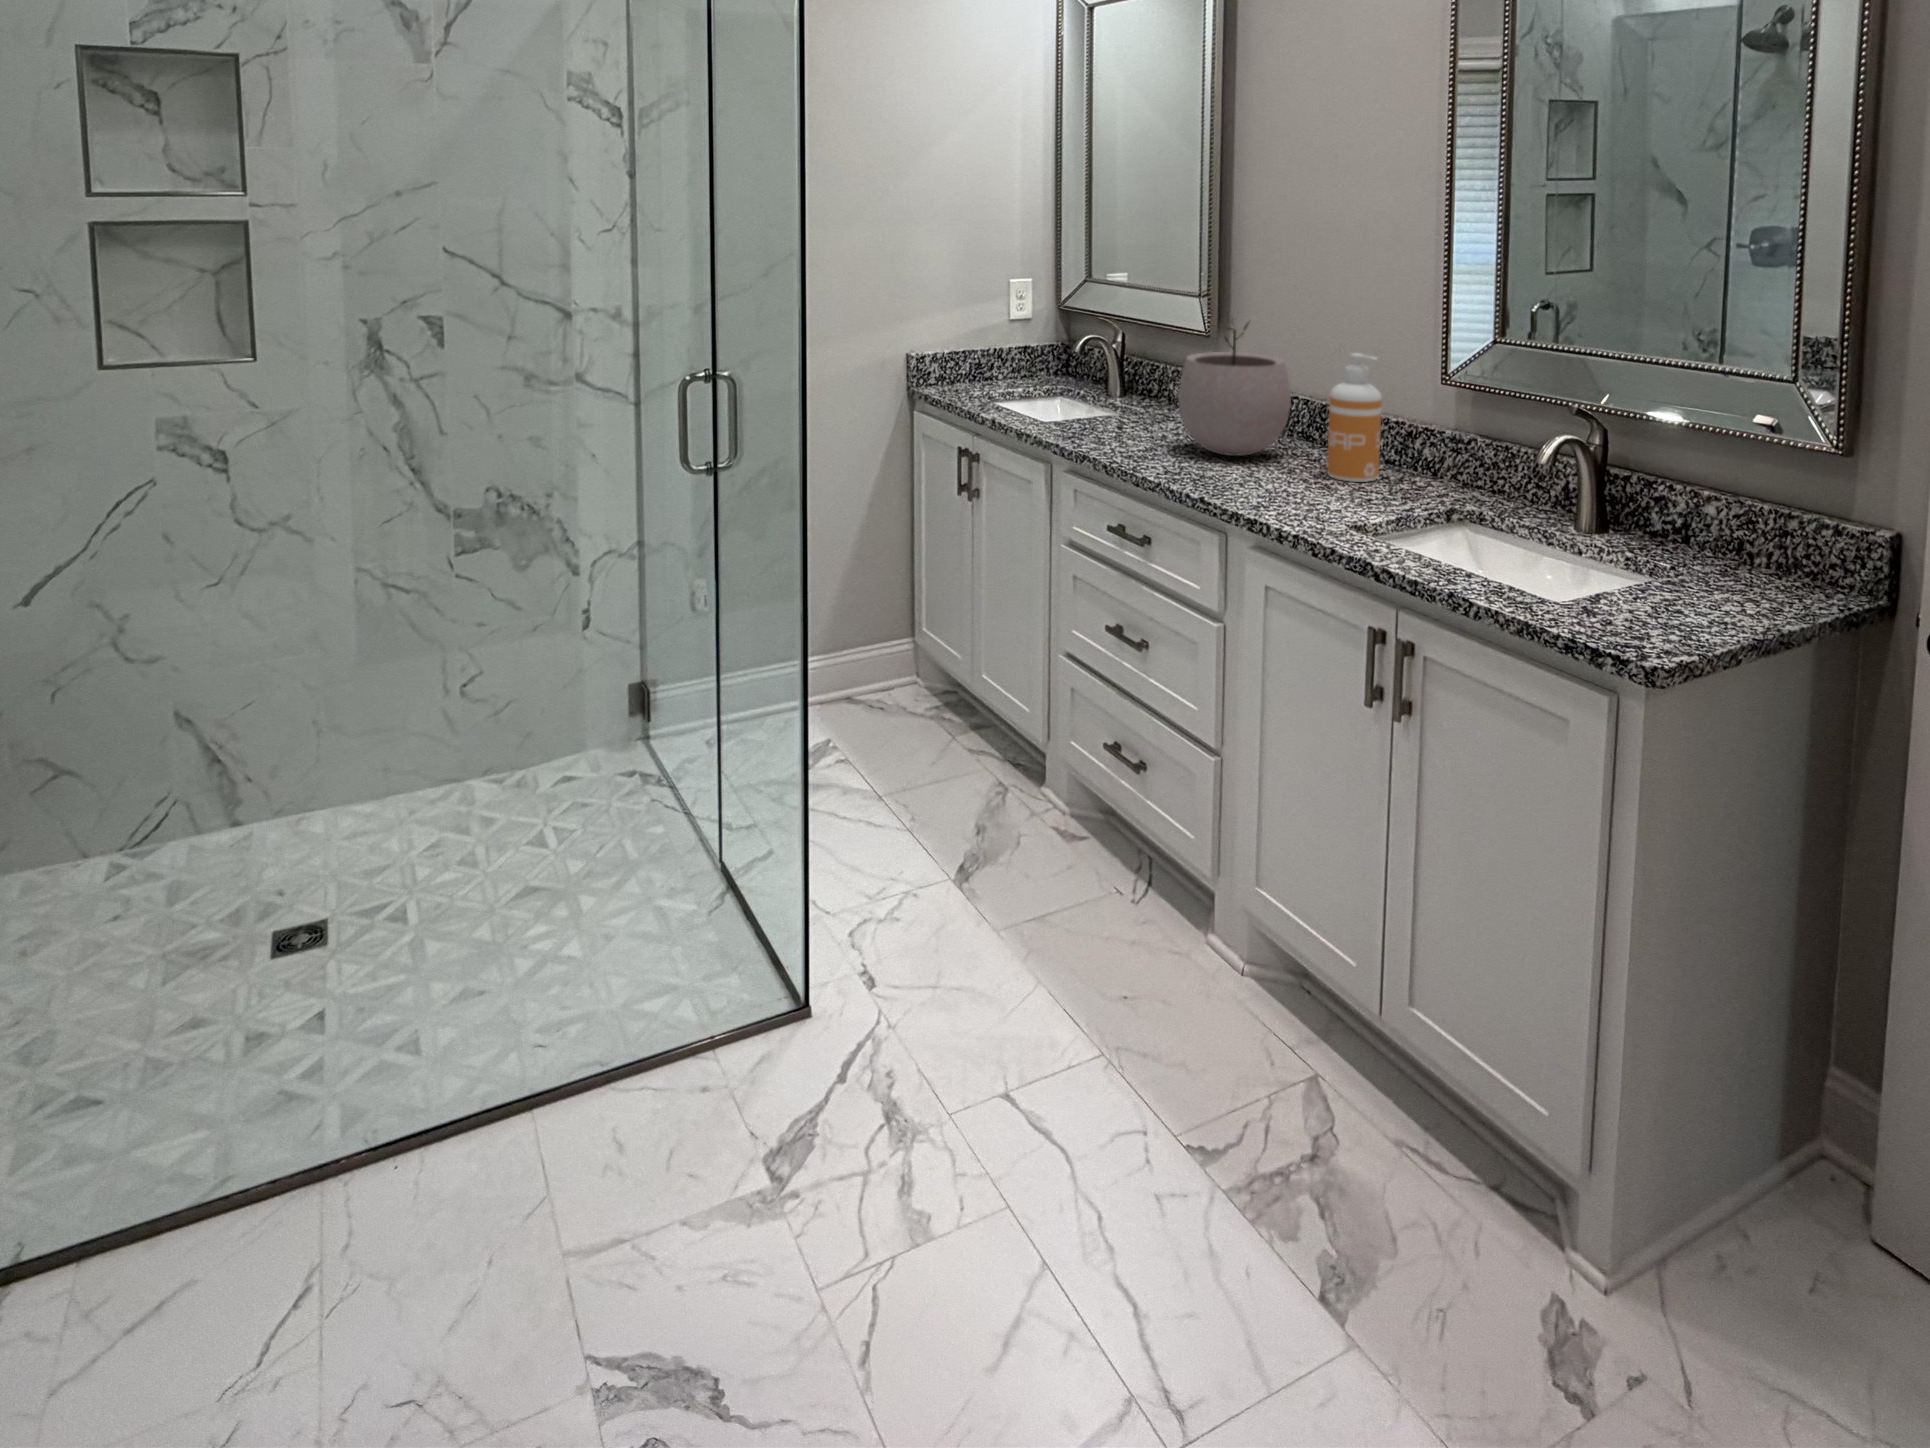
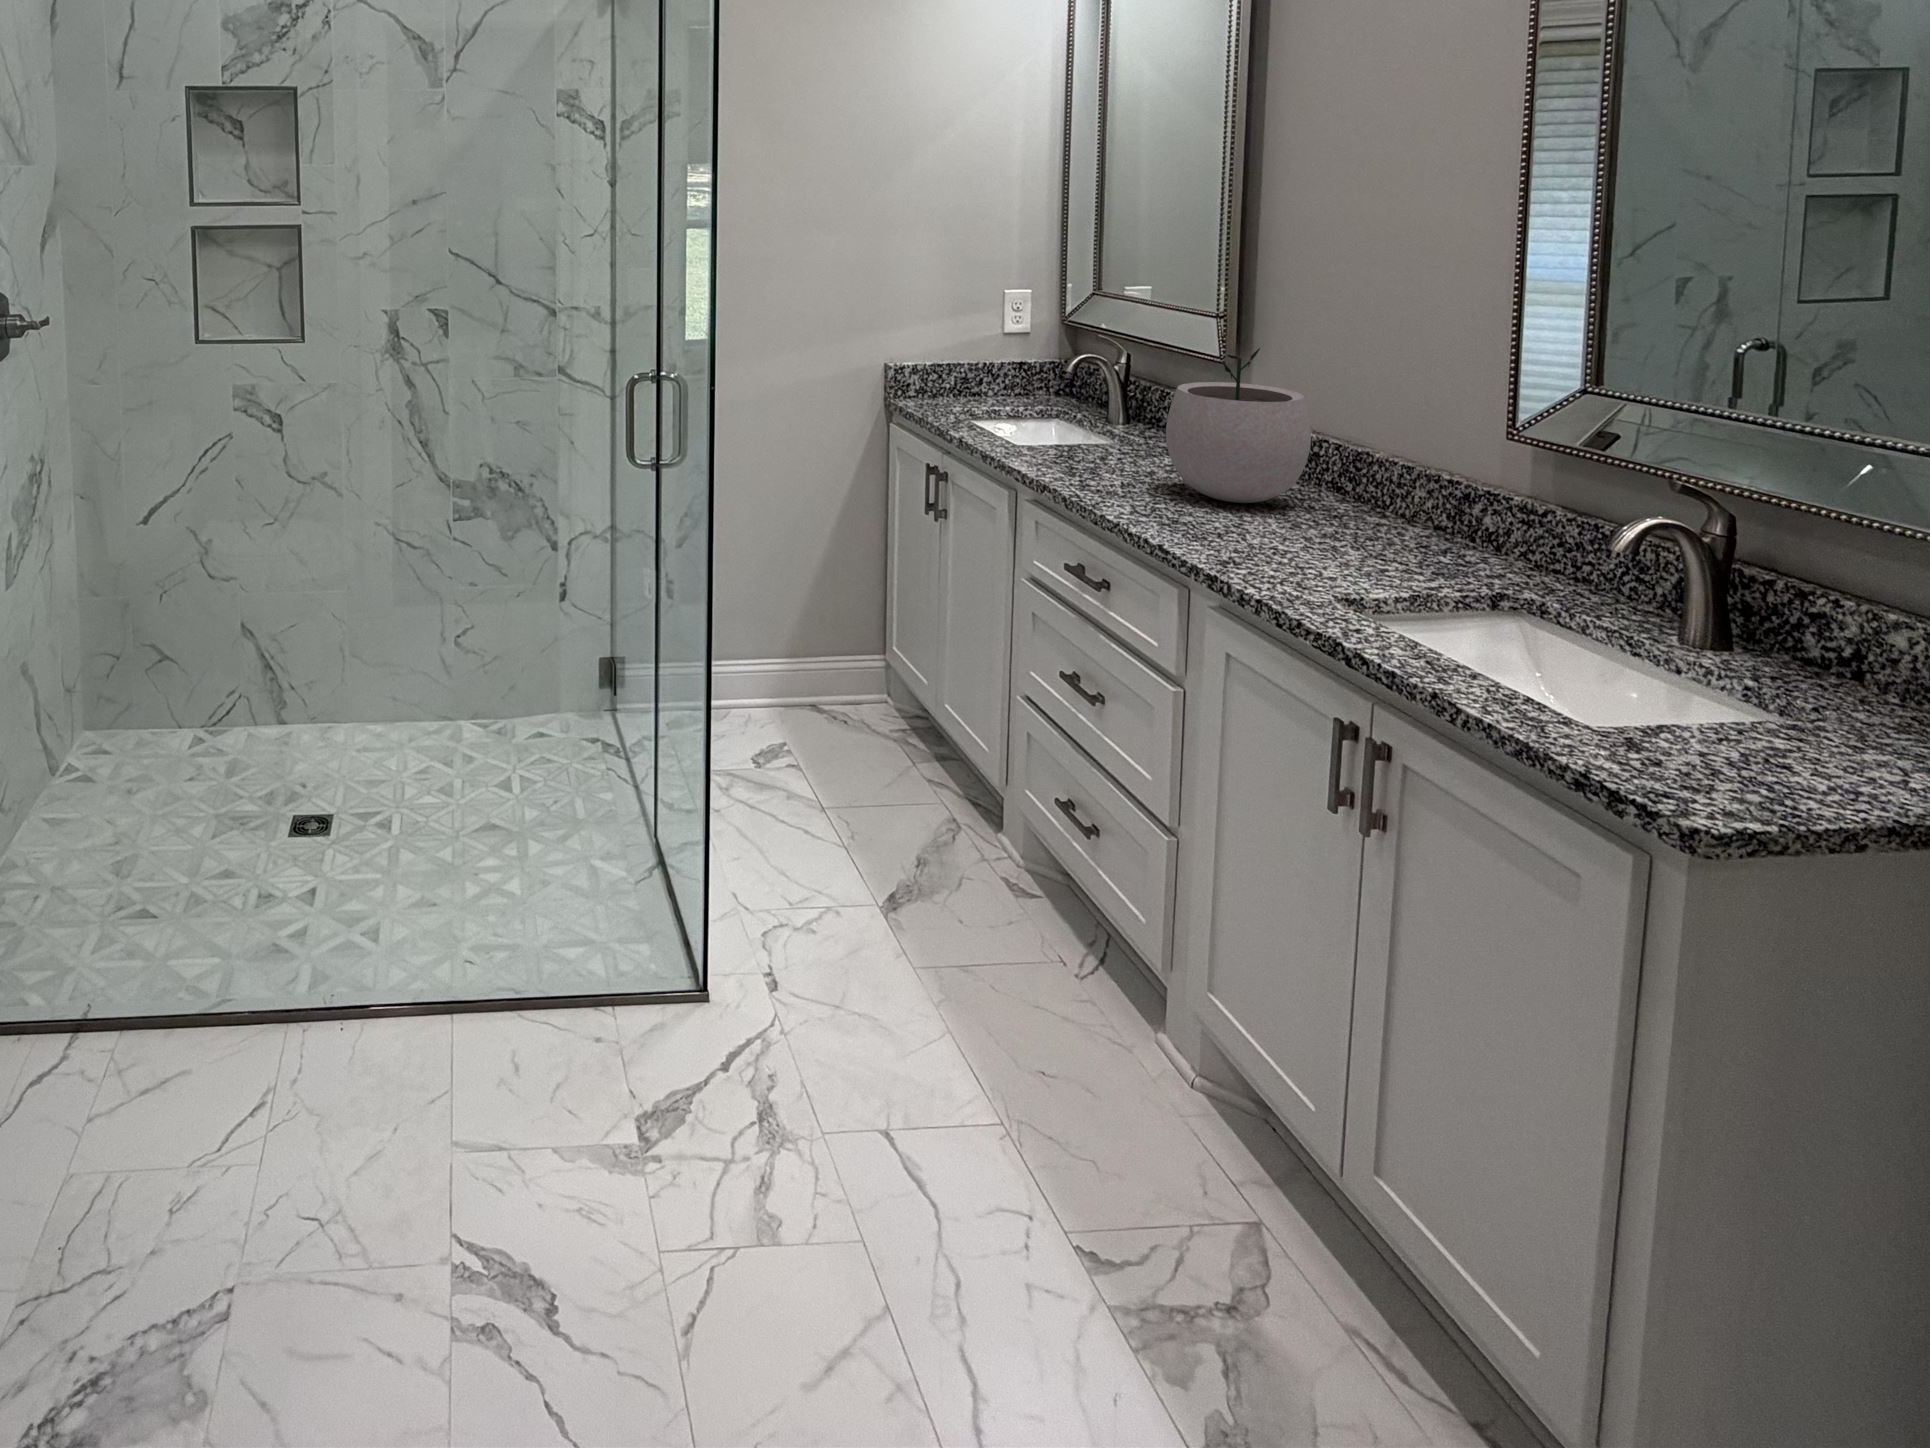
soap dispenser: present [1327,353,1382,482] -> none [1347,394,1424,548]

